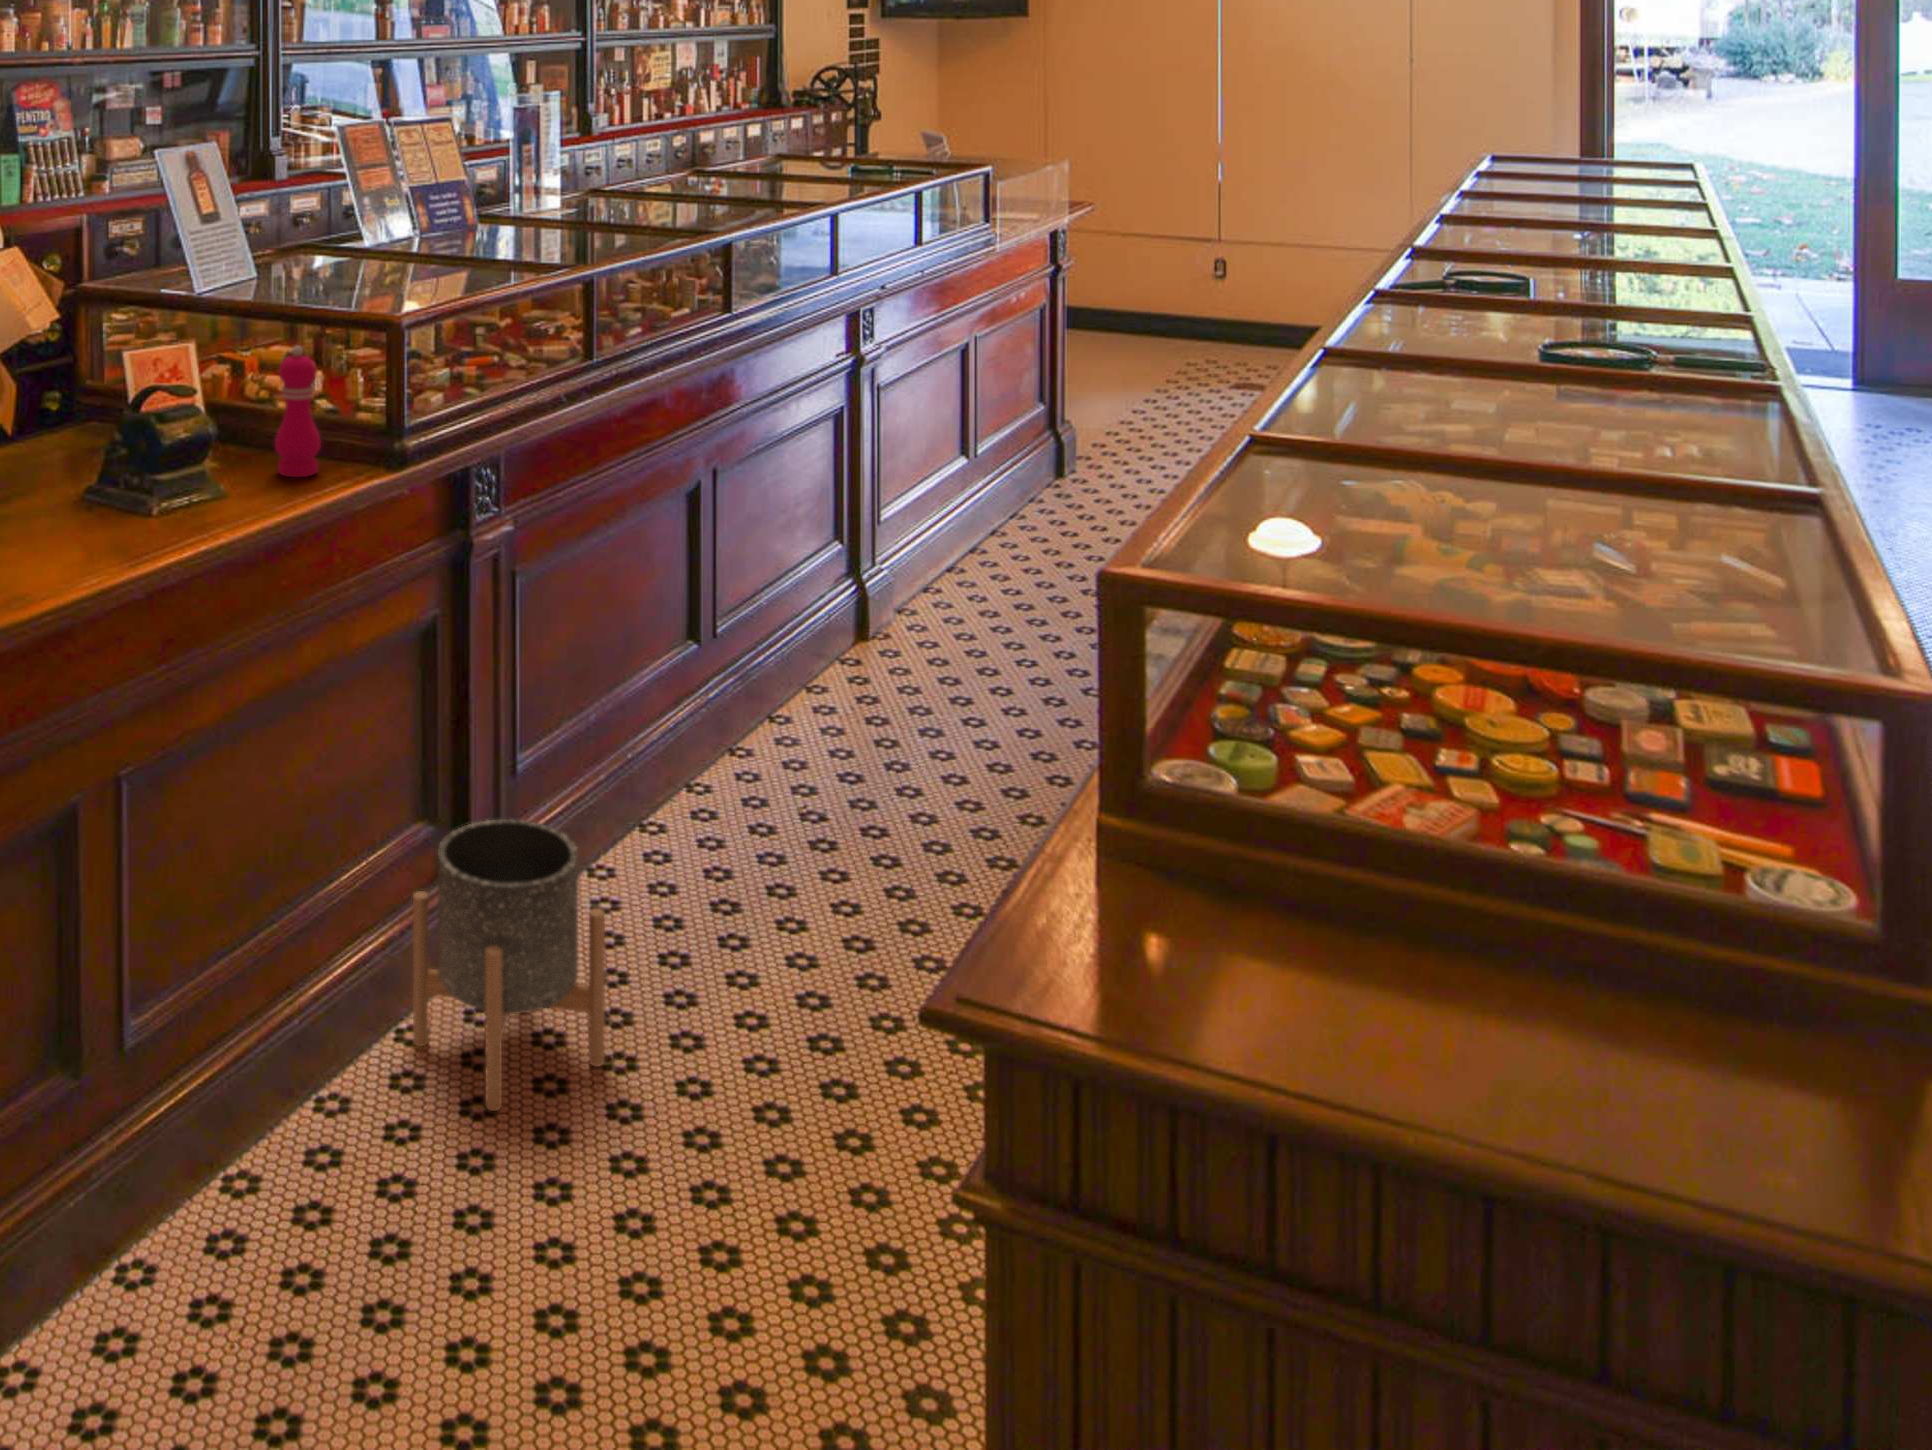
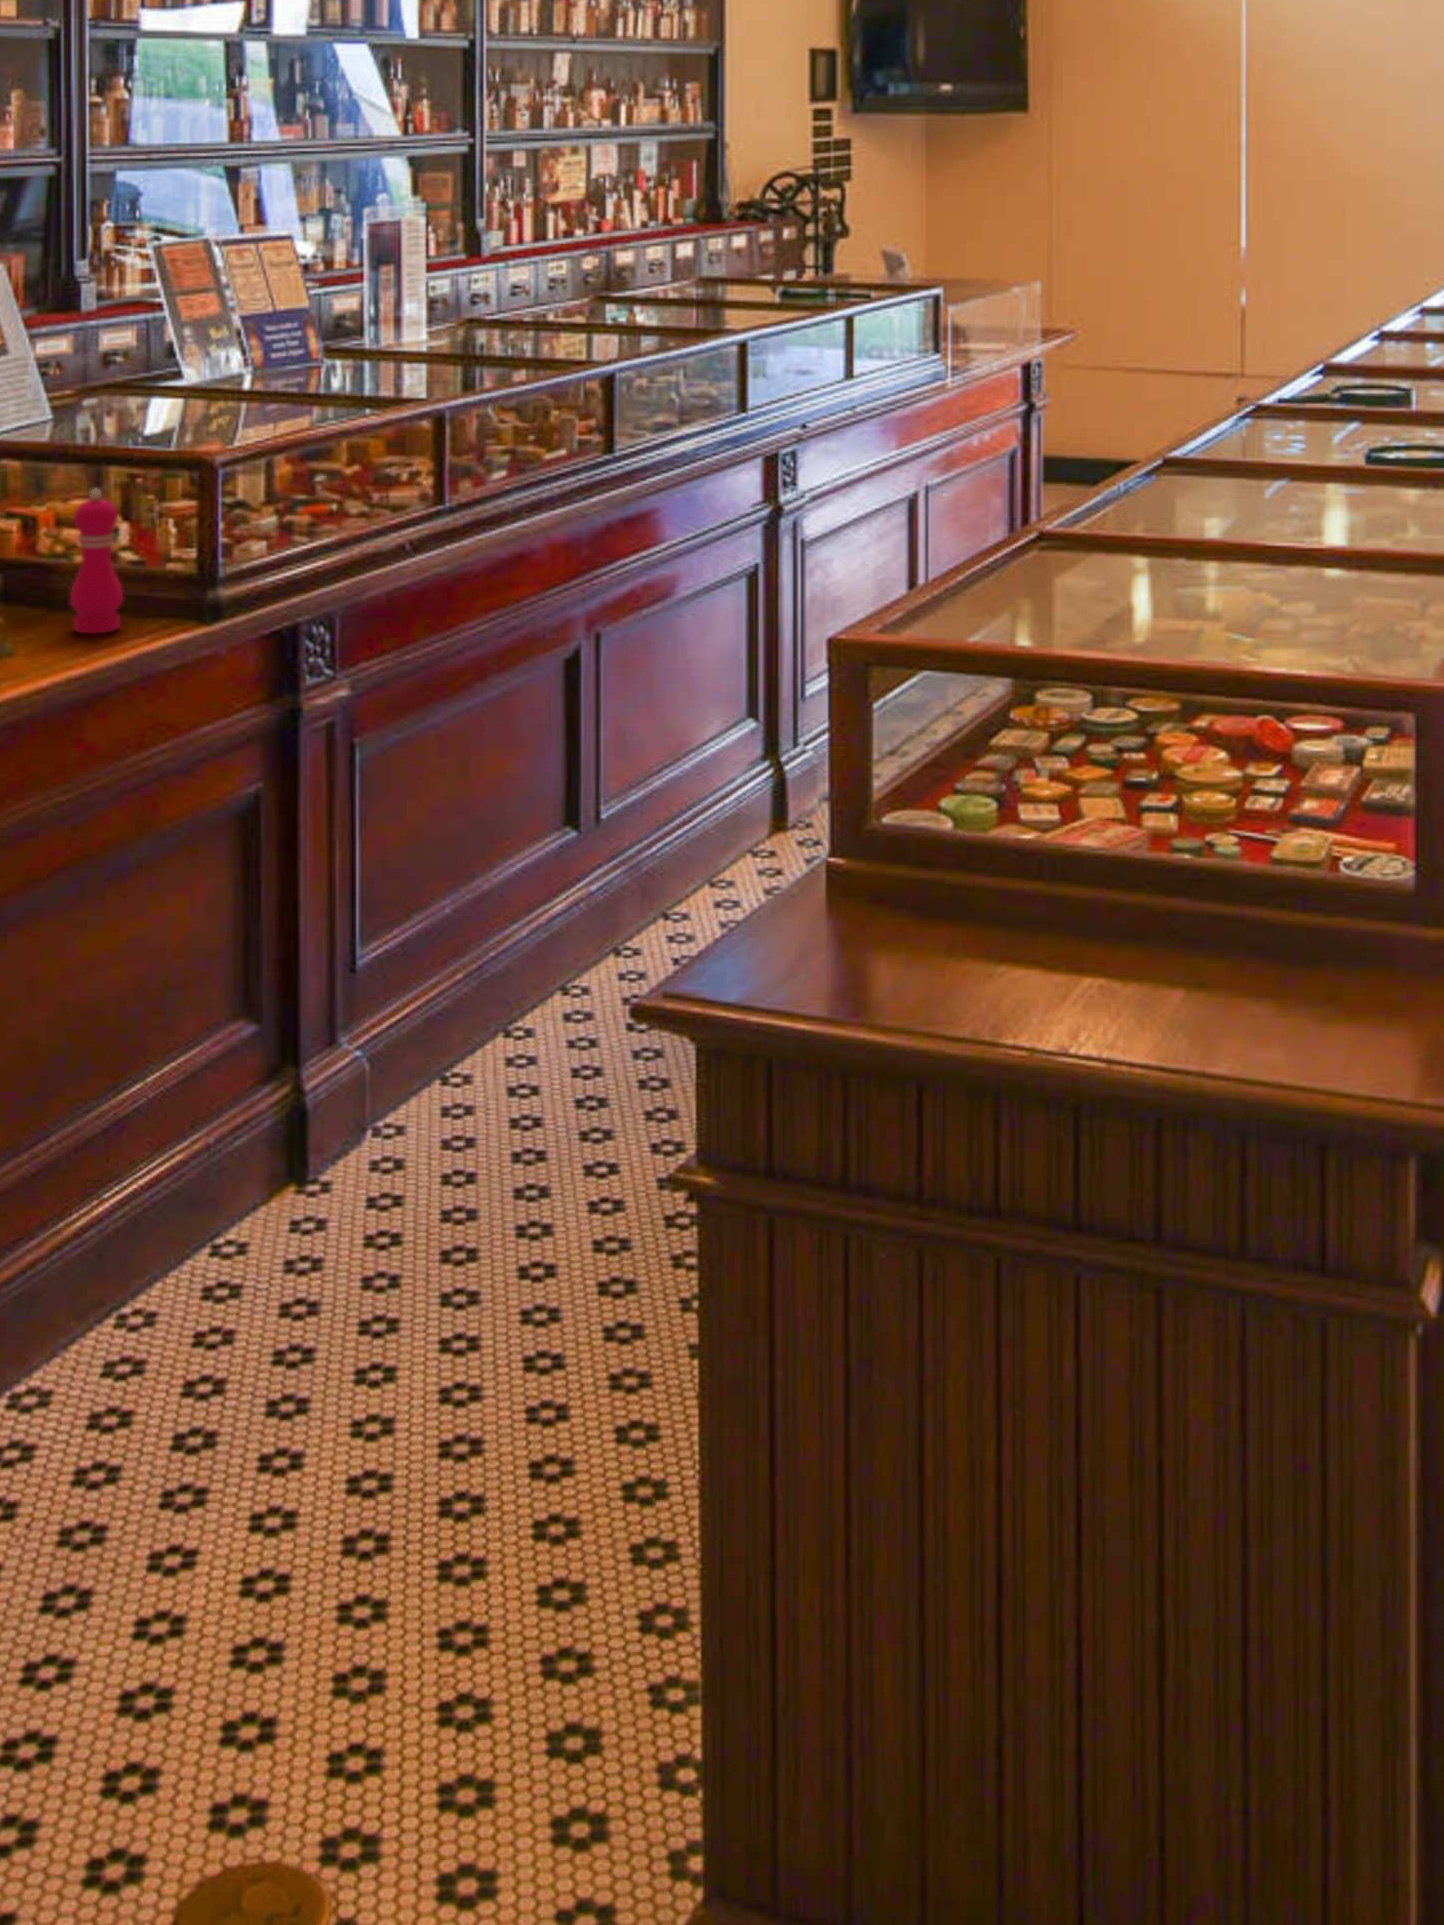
planter: present [413,819,605,1111] -> none [231,999,441,1296]

